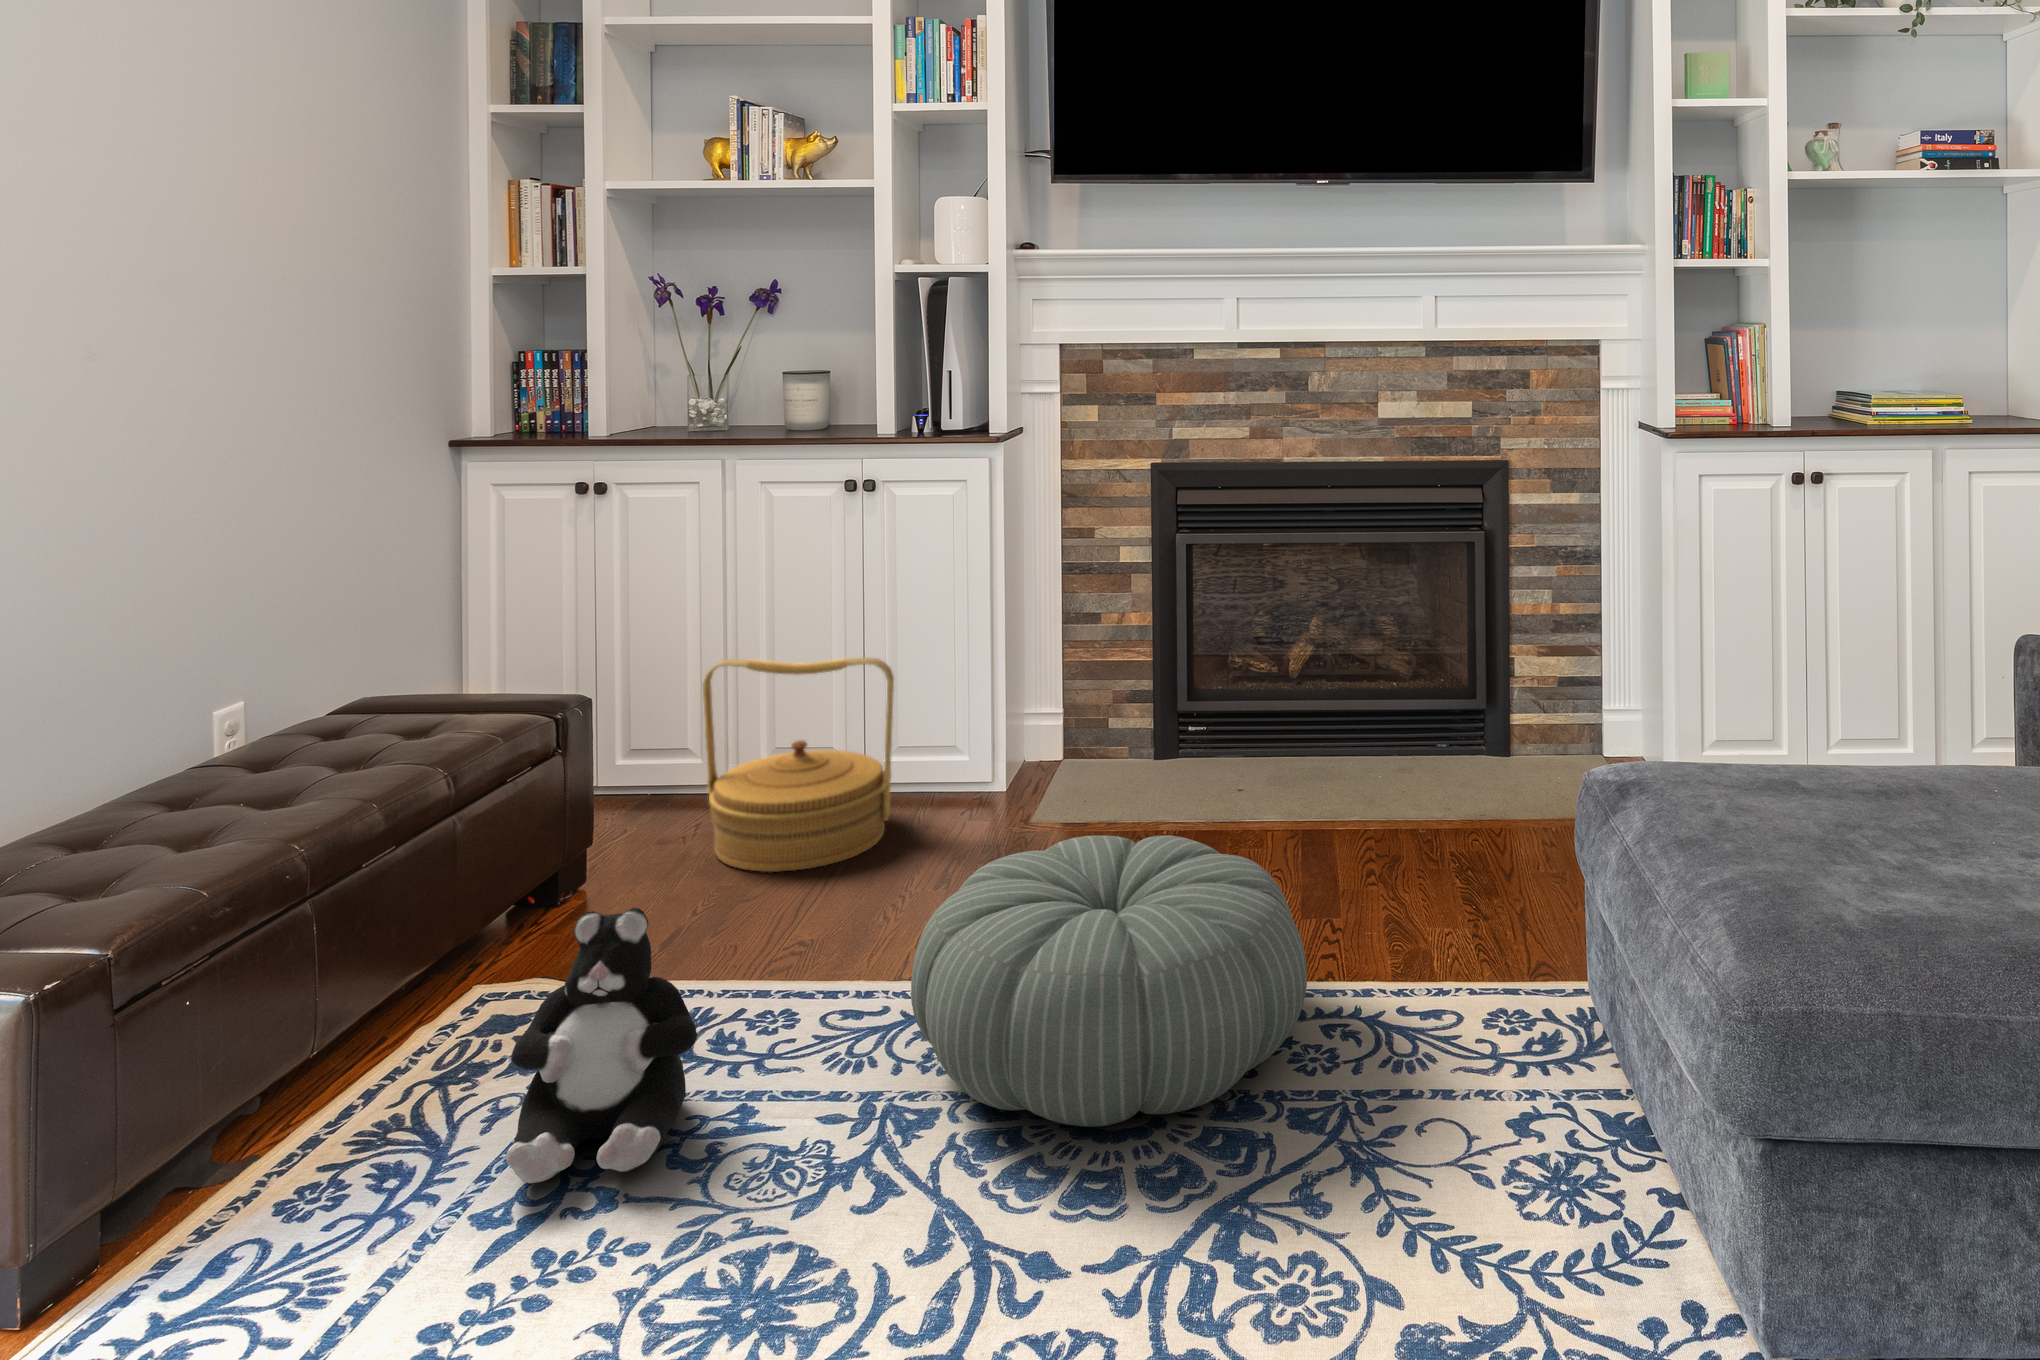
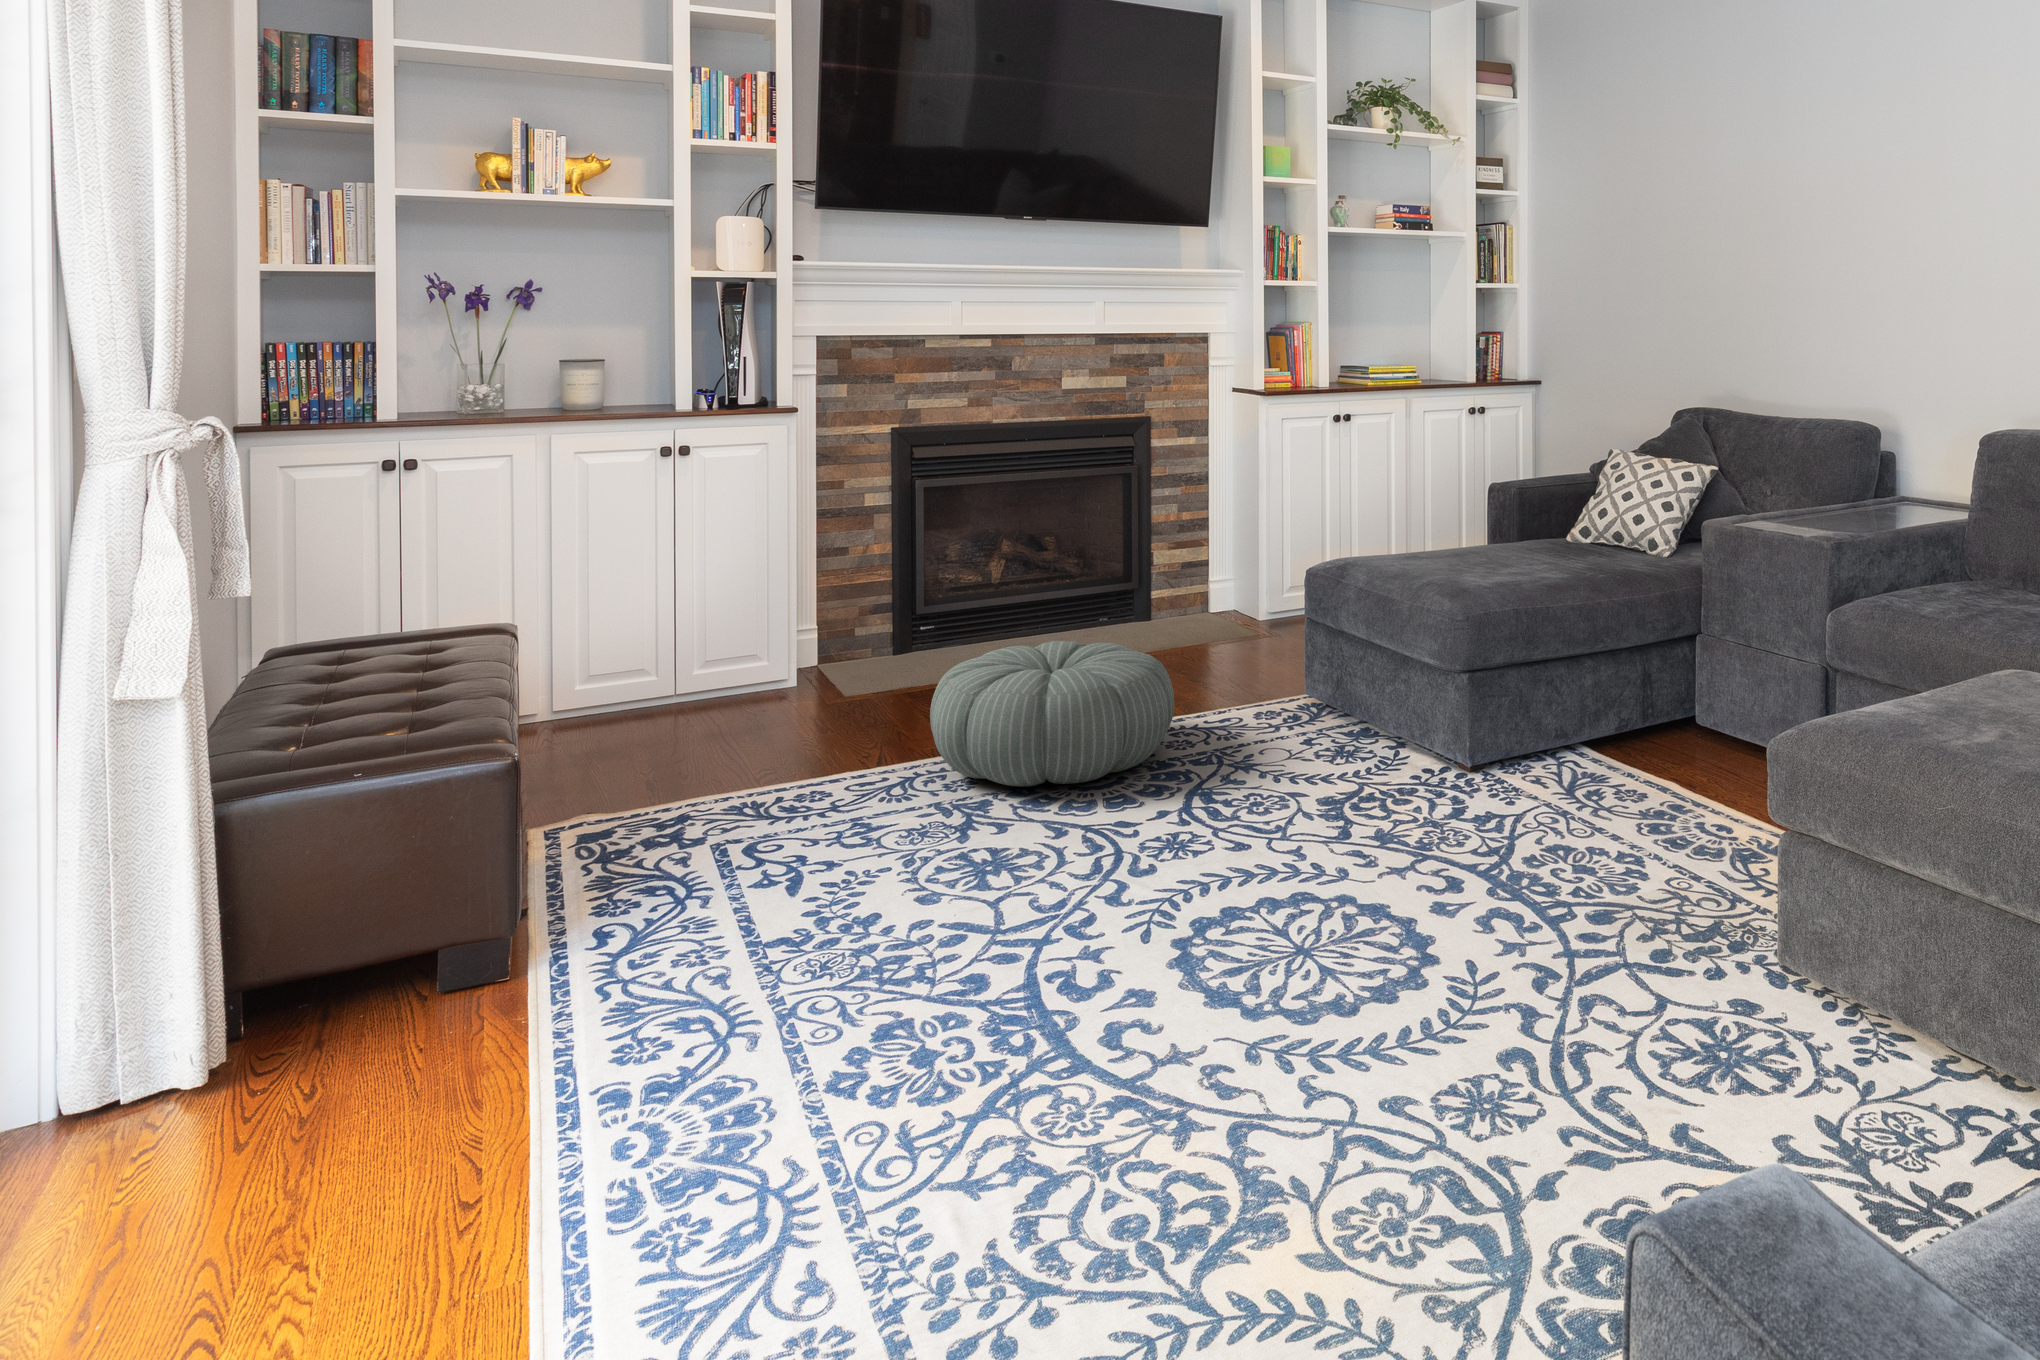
woven basket: present [703,657,894,872] -> none [589,576,753,744]
plush toy: present [506,908,697,1183] -> none [710,699,848,862]

